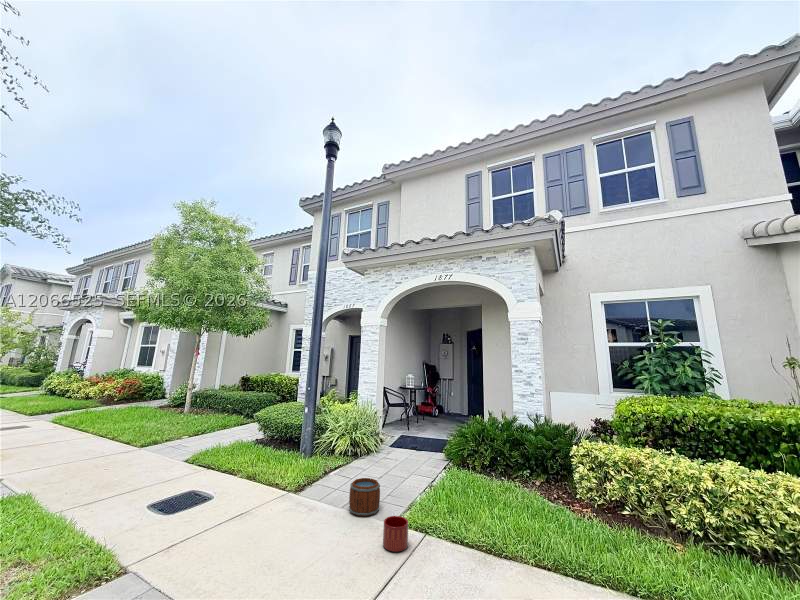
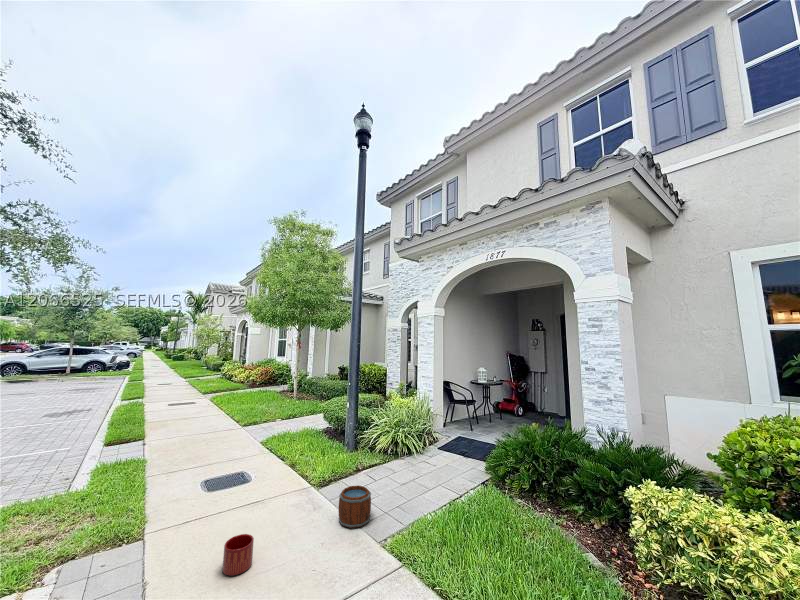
planter: present [383,516,408,552] -> present [222,534,254,576]

